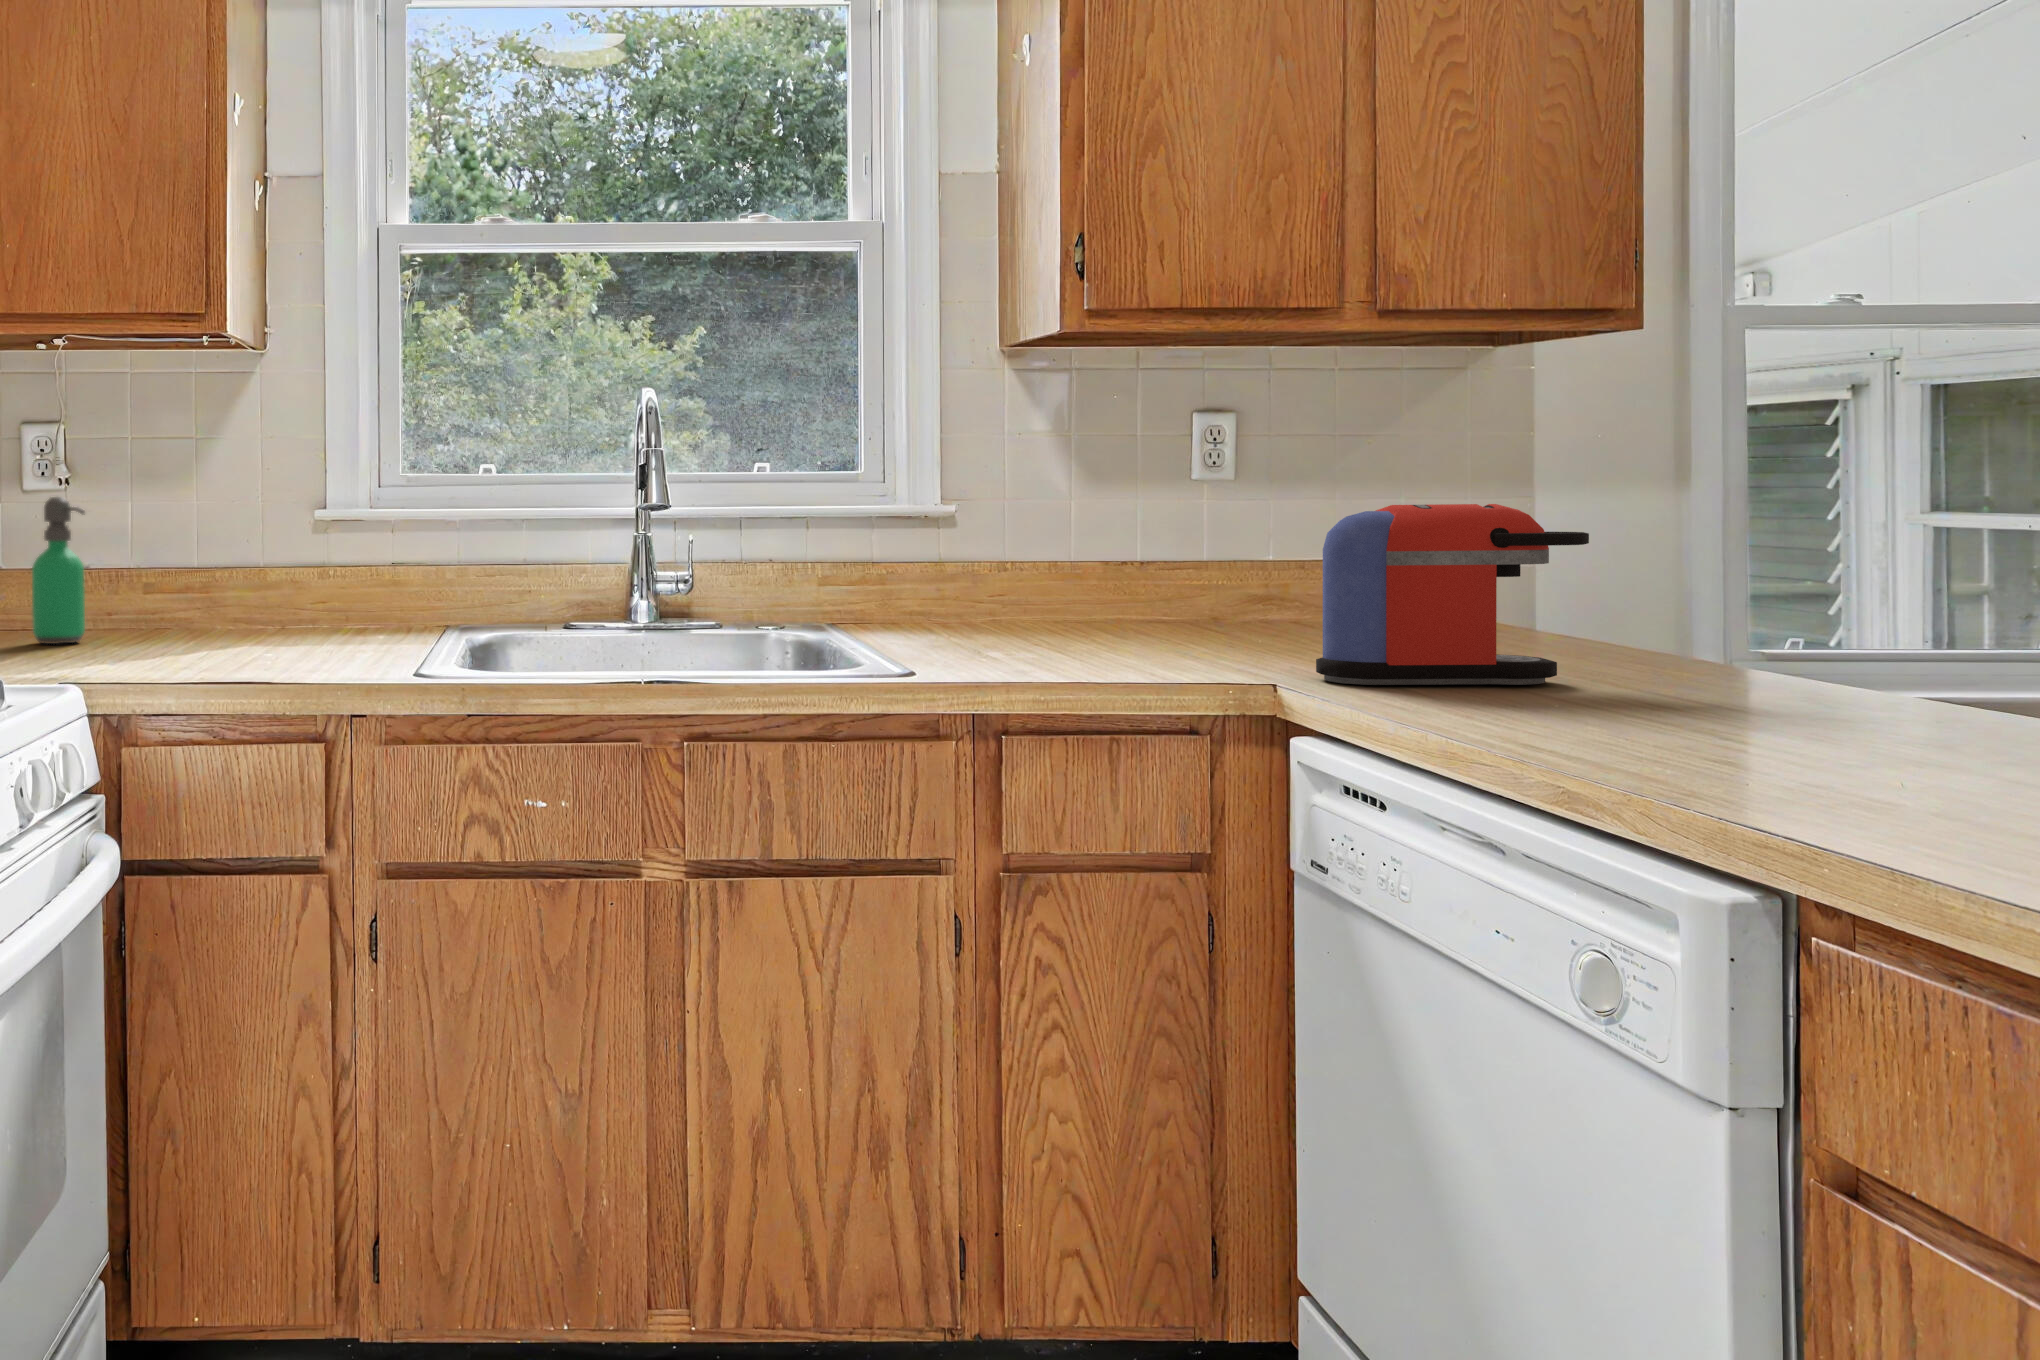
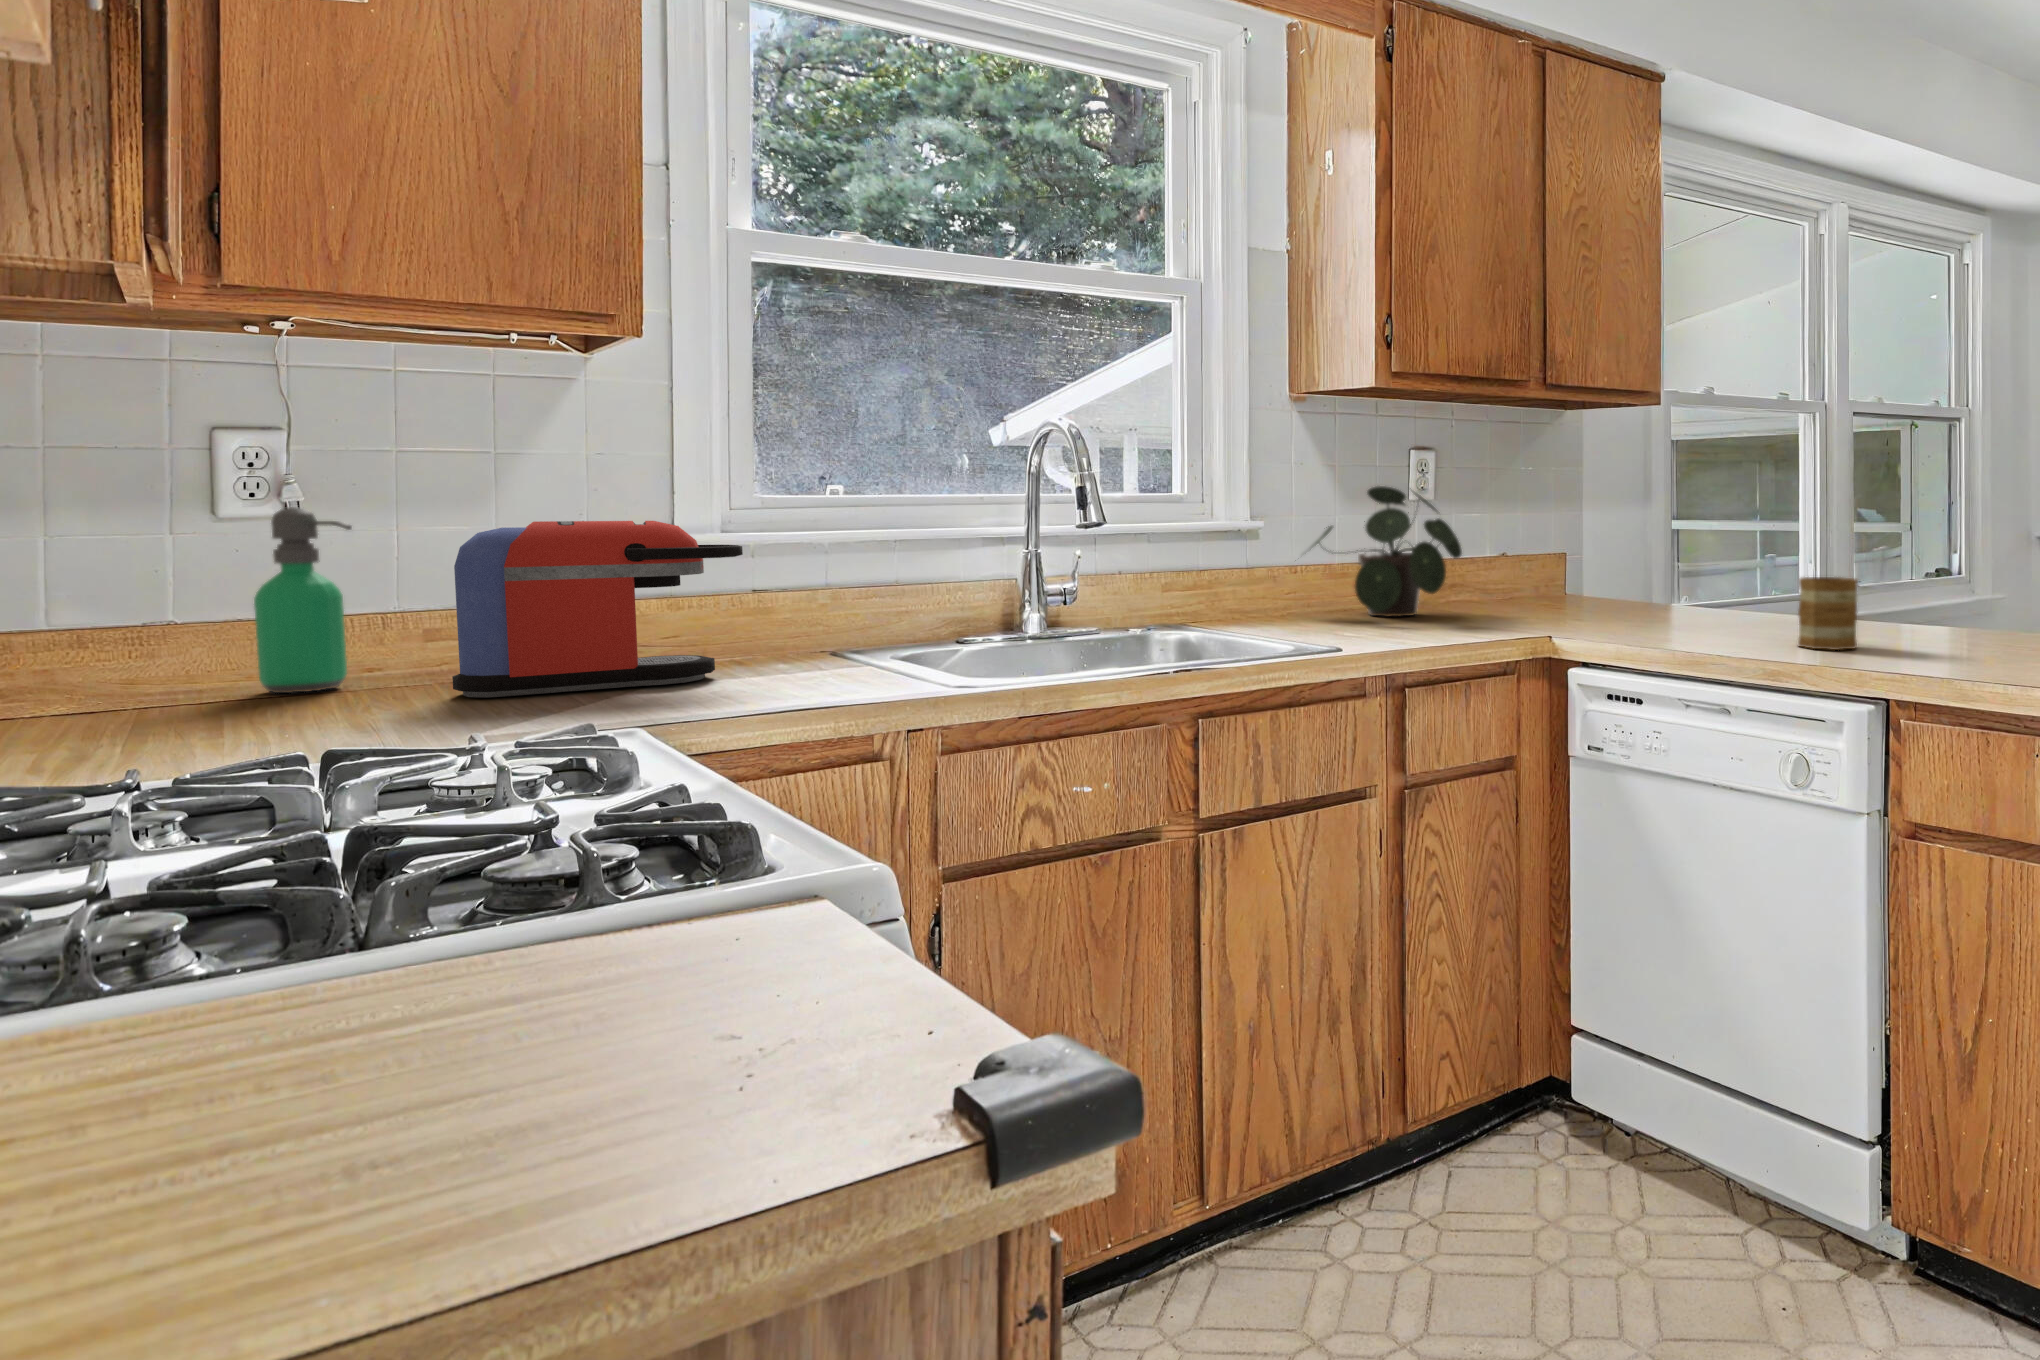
potted plant: none [986,460,1244,639] -> present [1310,486,1462,617]
coffee maker: present [1316,504,1589,685] -> present [452,521,743,697]
mug: none [1750,594,1894,727] -> present [1798,577,1858,650]

